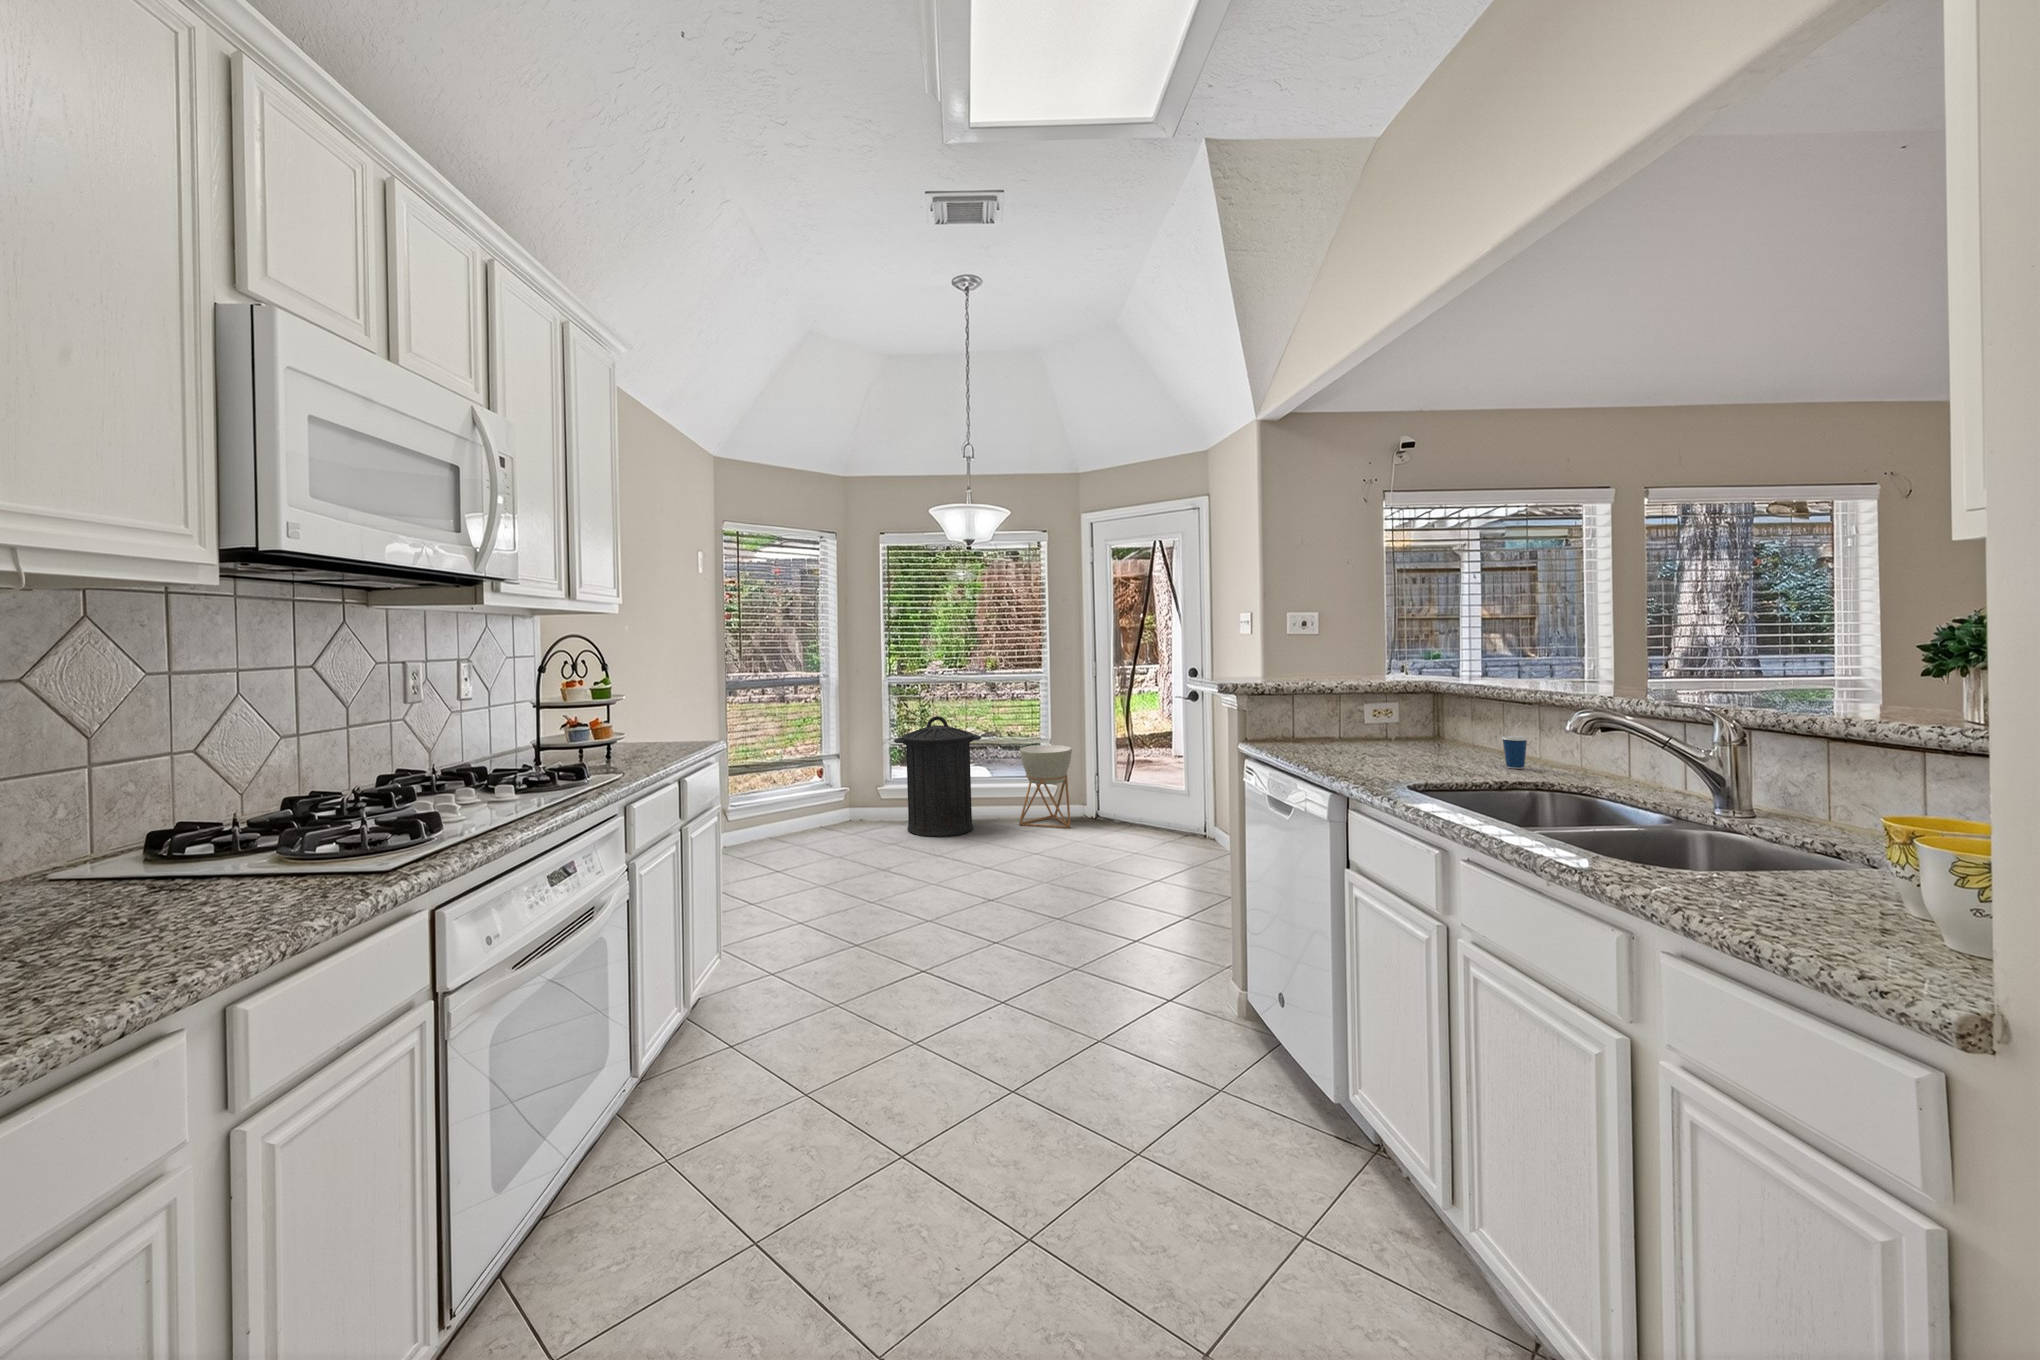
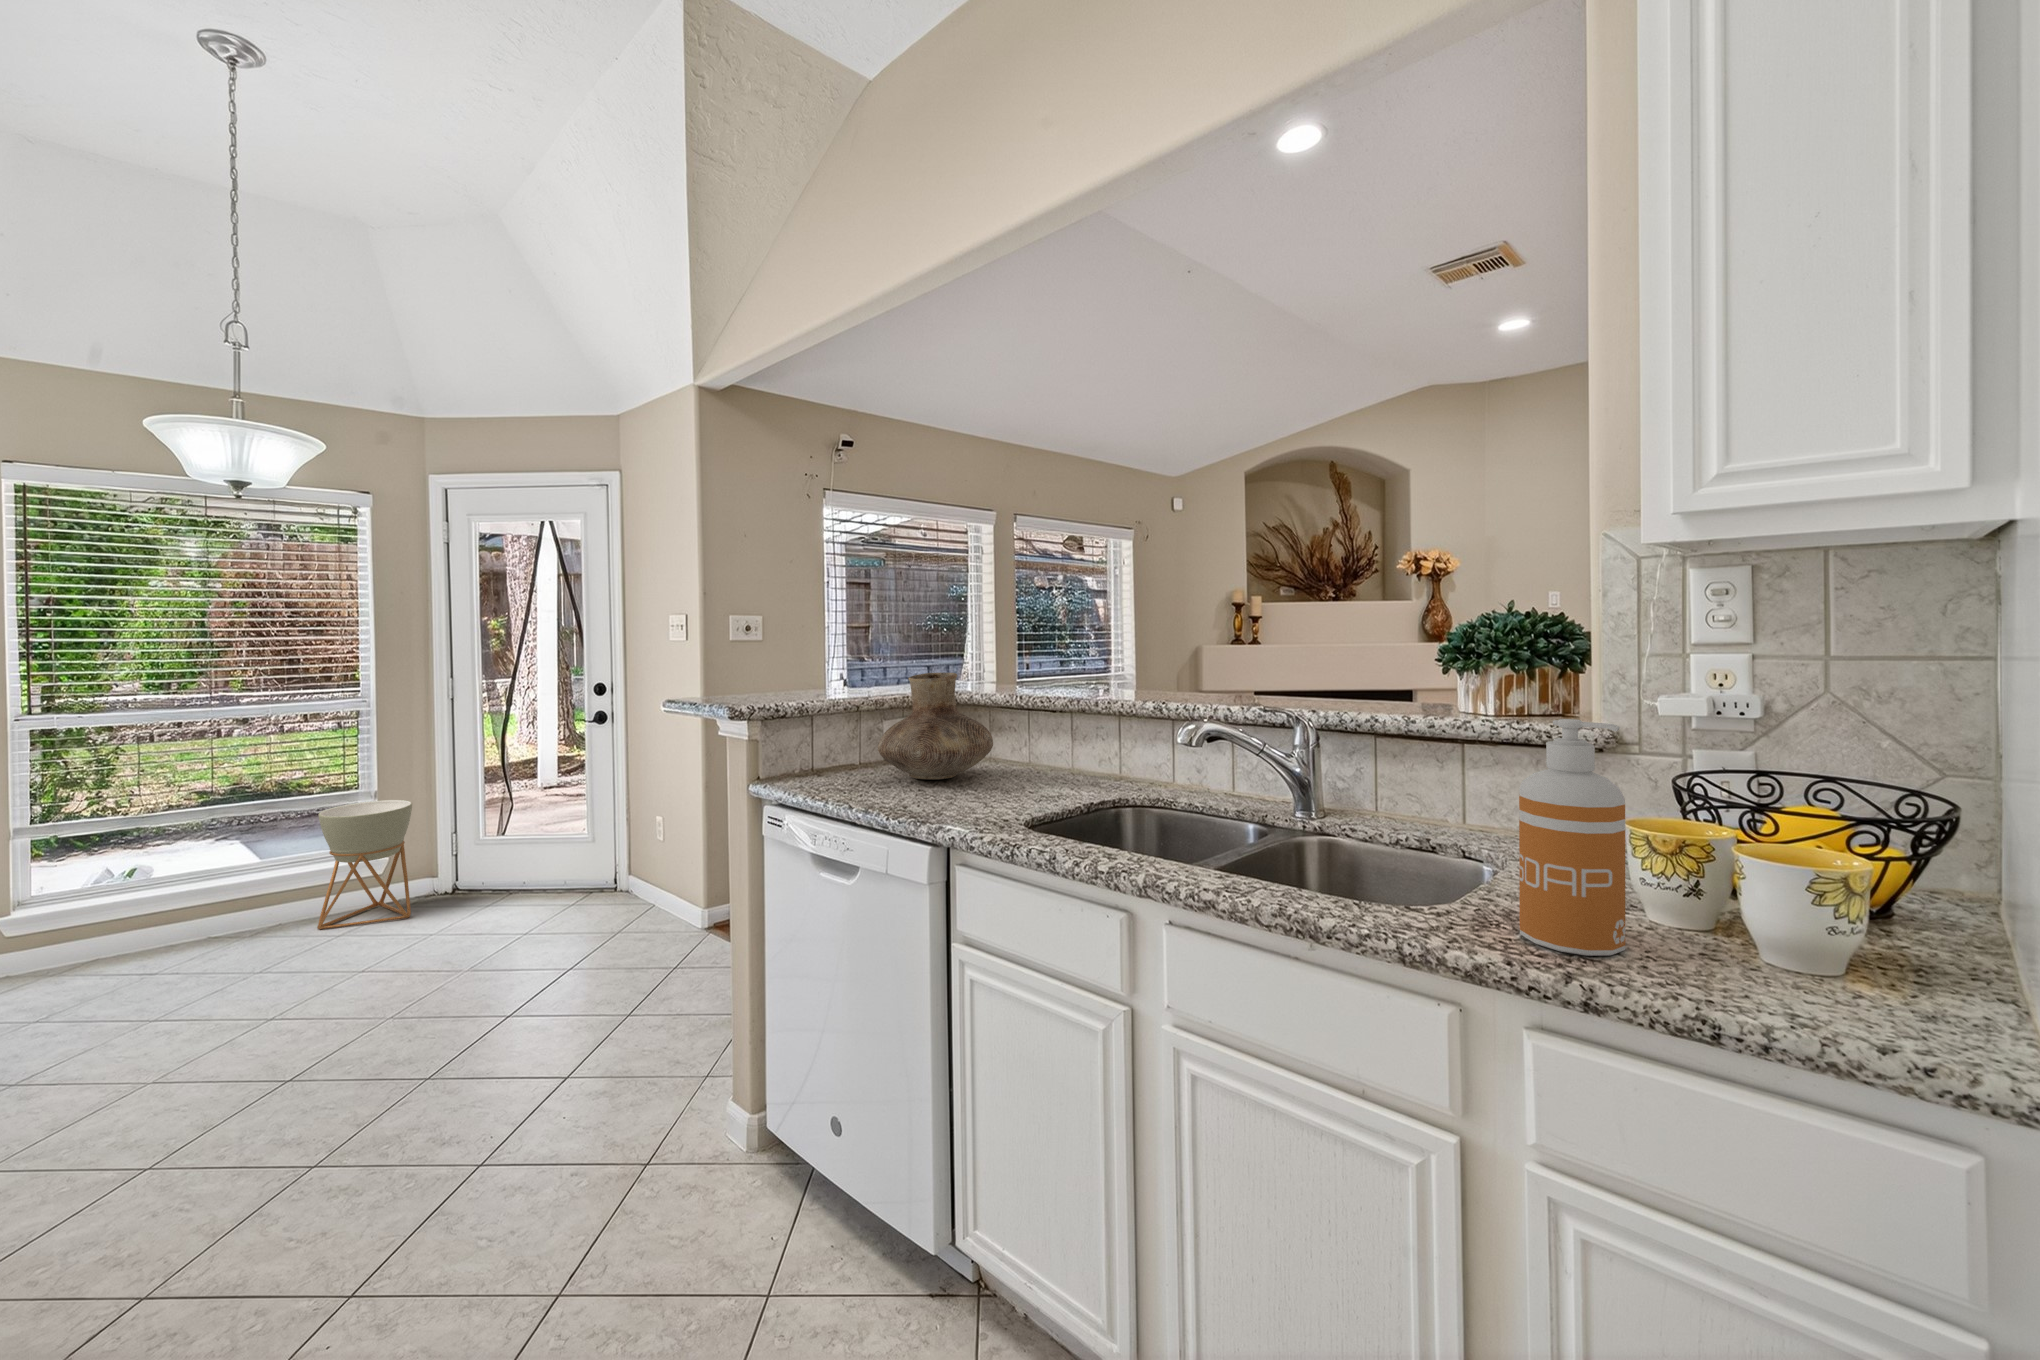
vase: none [1336,664,1444,752] -> present [878,672,993,780]
soap dispenser: none [1696,710,1801,911] -> present [1519,719,1625,956]
trash can: present [894,716,981,837] -> none [33,778,243,992]
cup: present [1501,721,1528,769] -> none [1063,732,1088,785]

